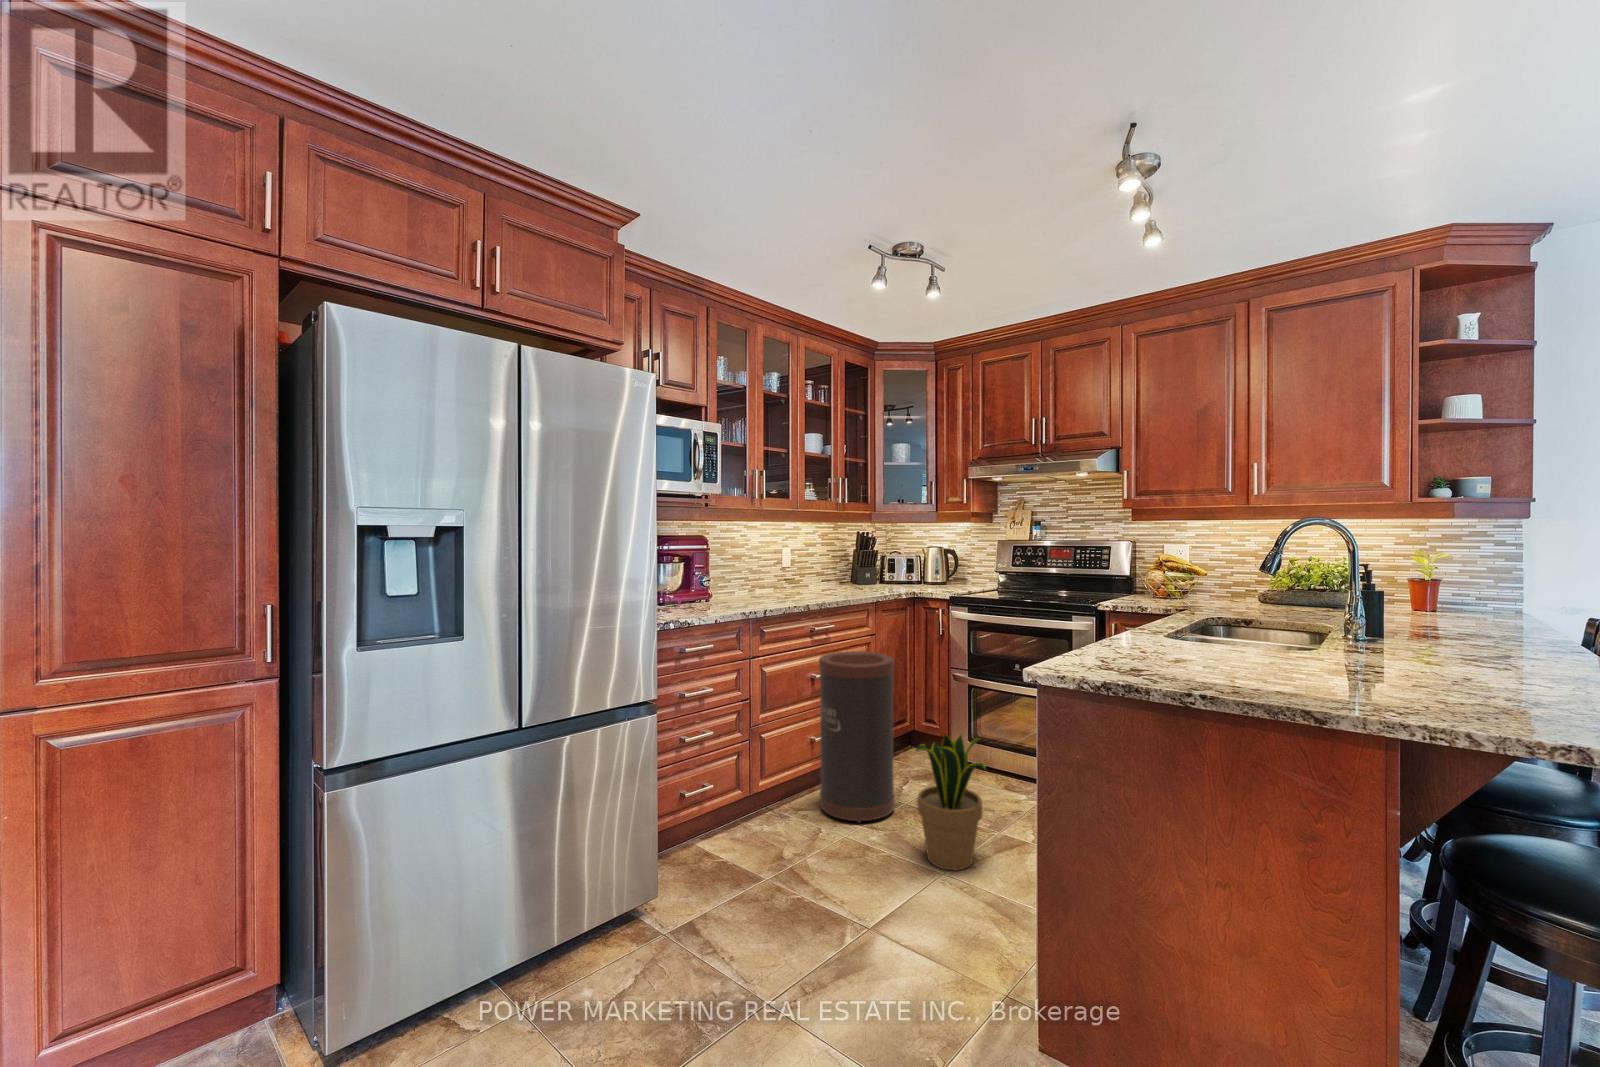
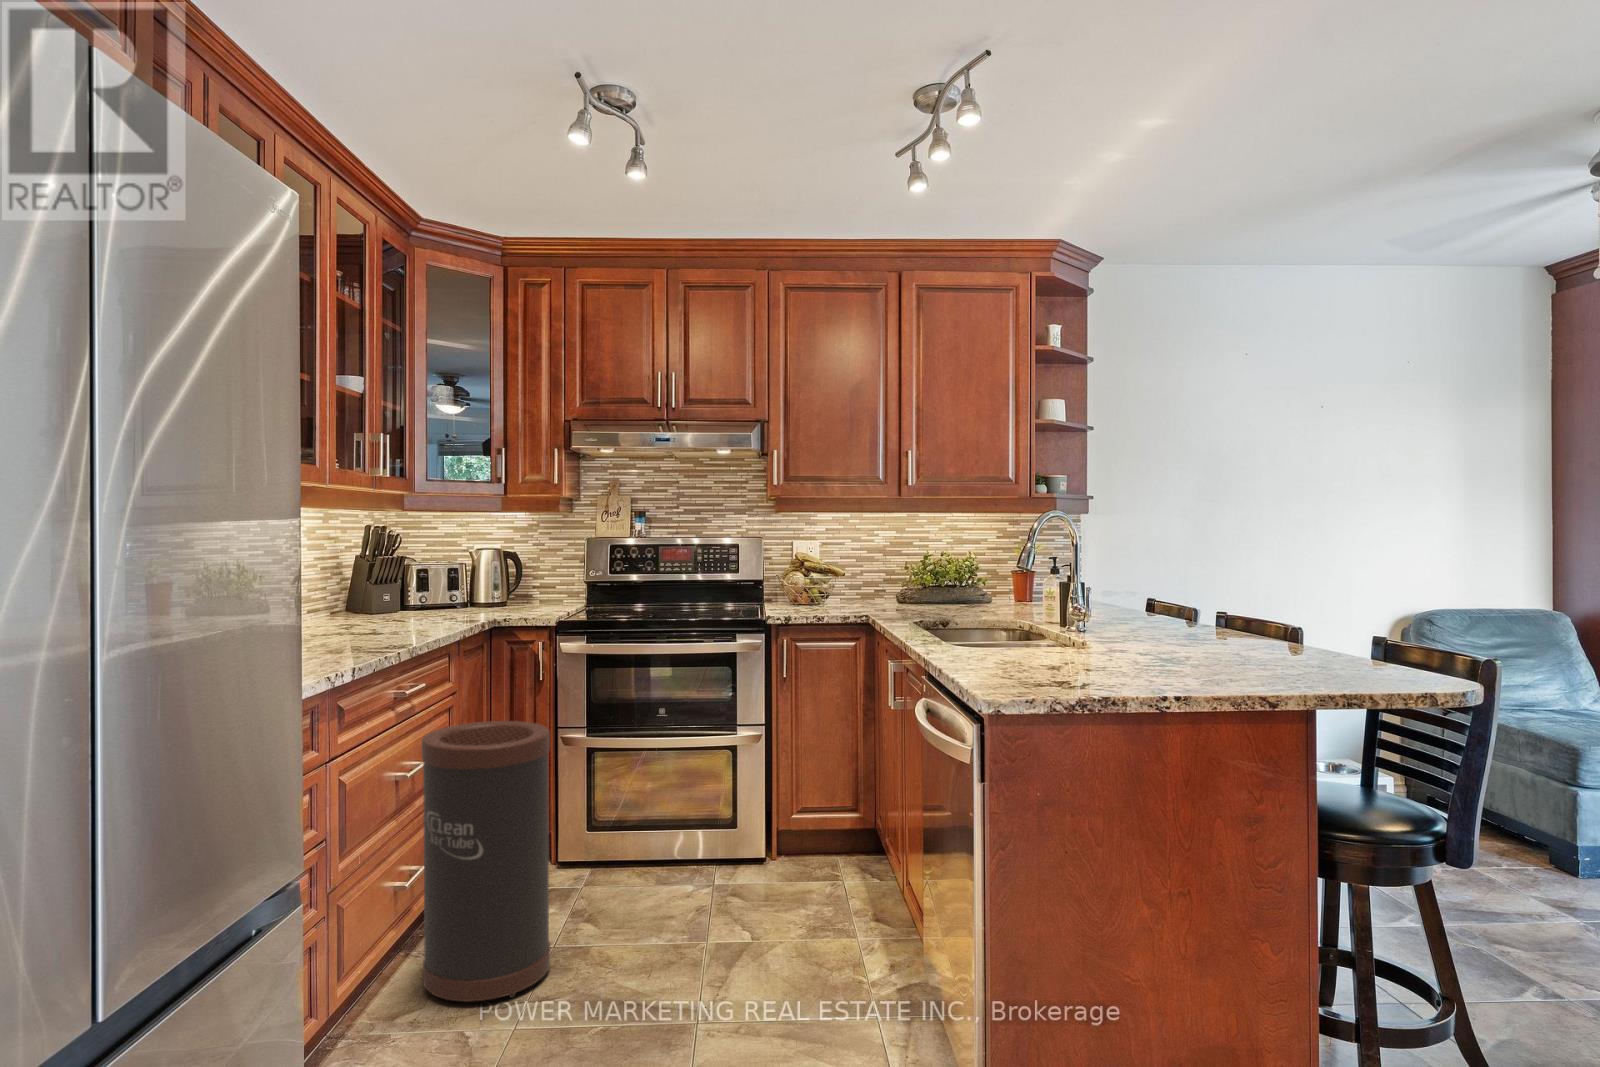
potted plant: present [916,734,986,870] -> none [635,813,740,1011]

